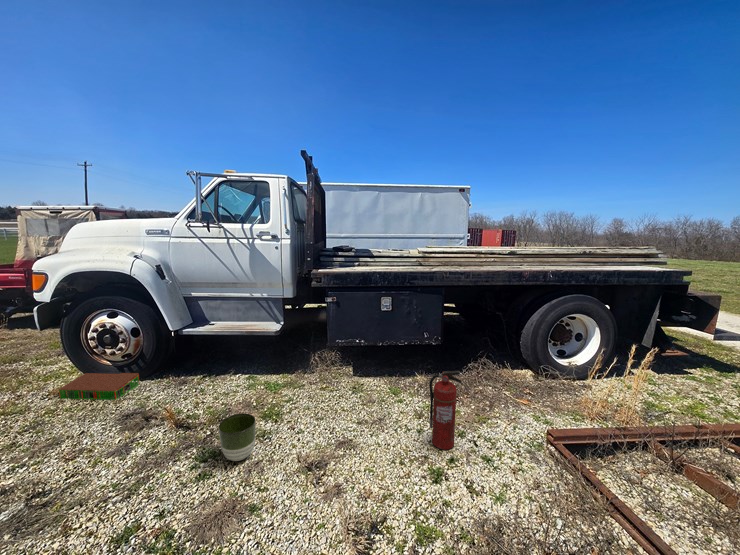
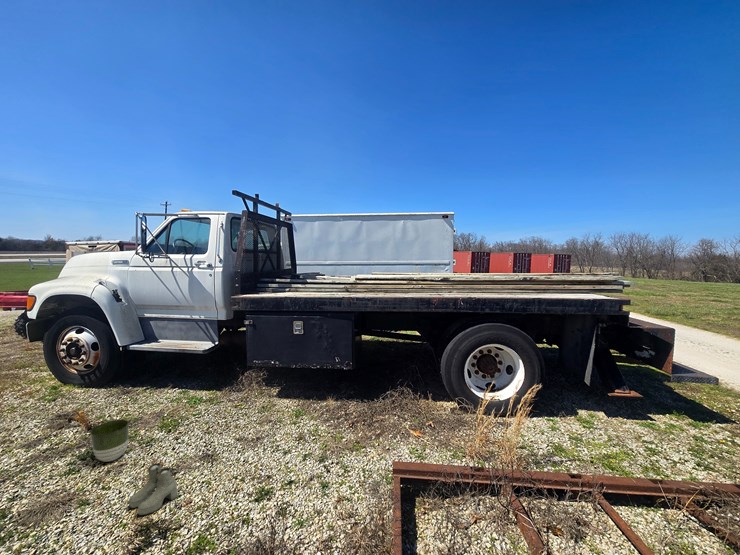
fire extinguisher: present [429,371,461,450] -> none [280,392,305,472]
storage bin: present [59,373,140,399] -> none [27,380,94,403]
boots: none [313,457,355,514] -> present [129,463,177,515]

